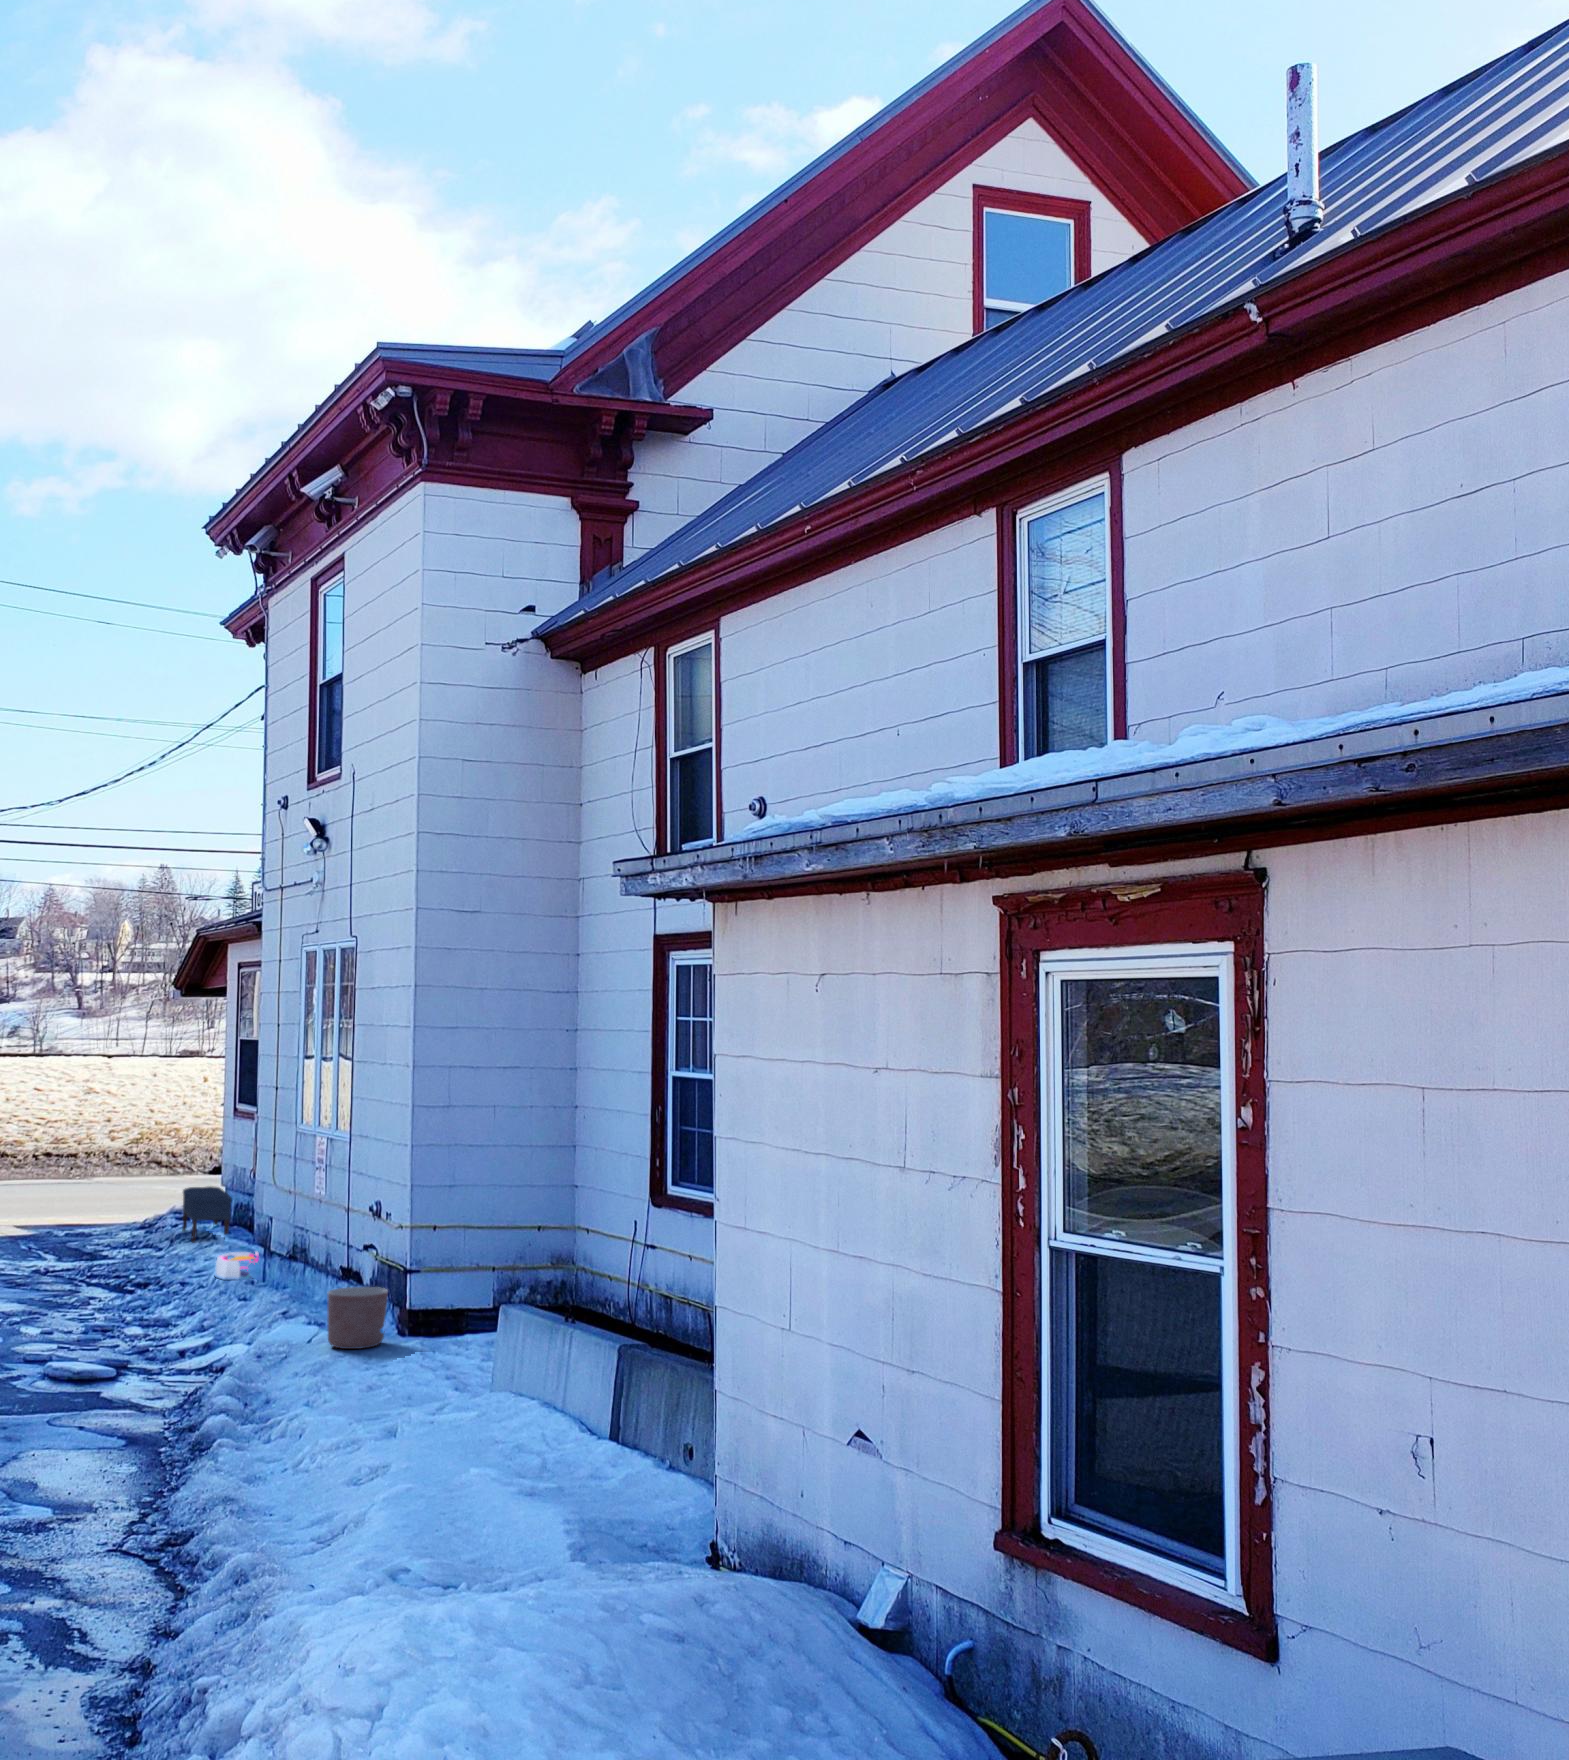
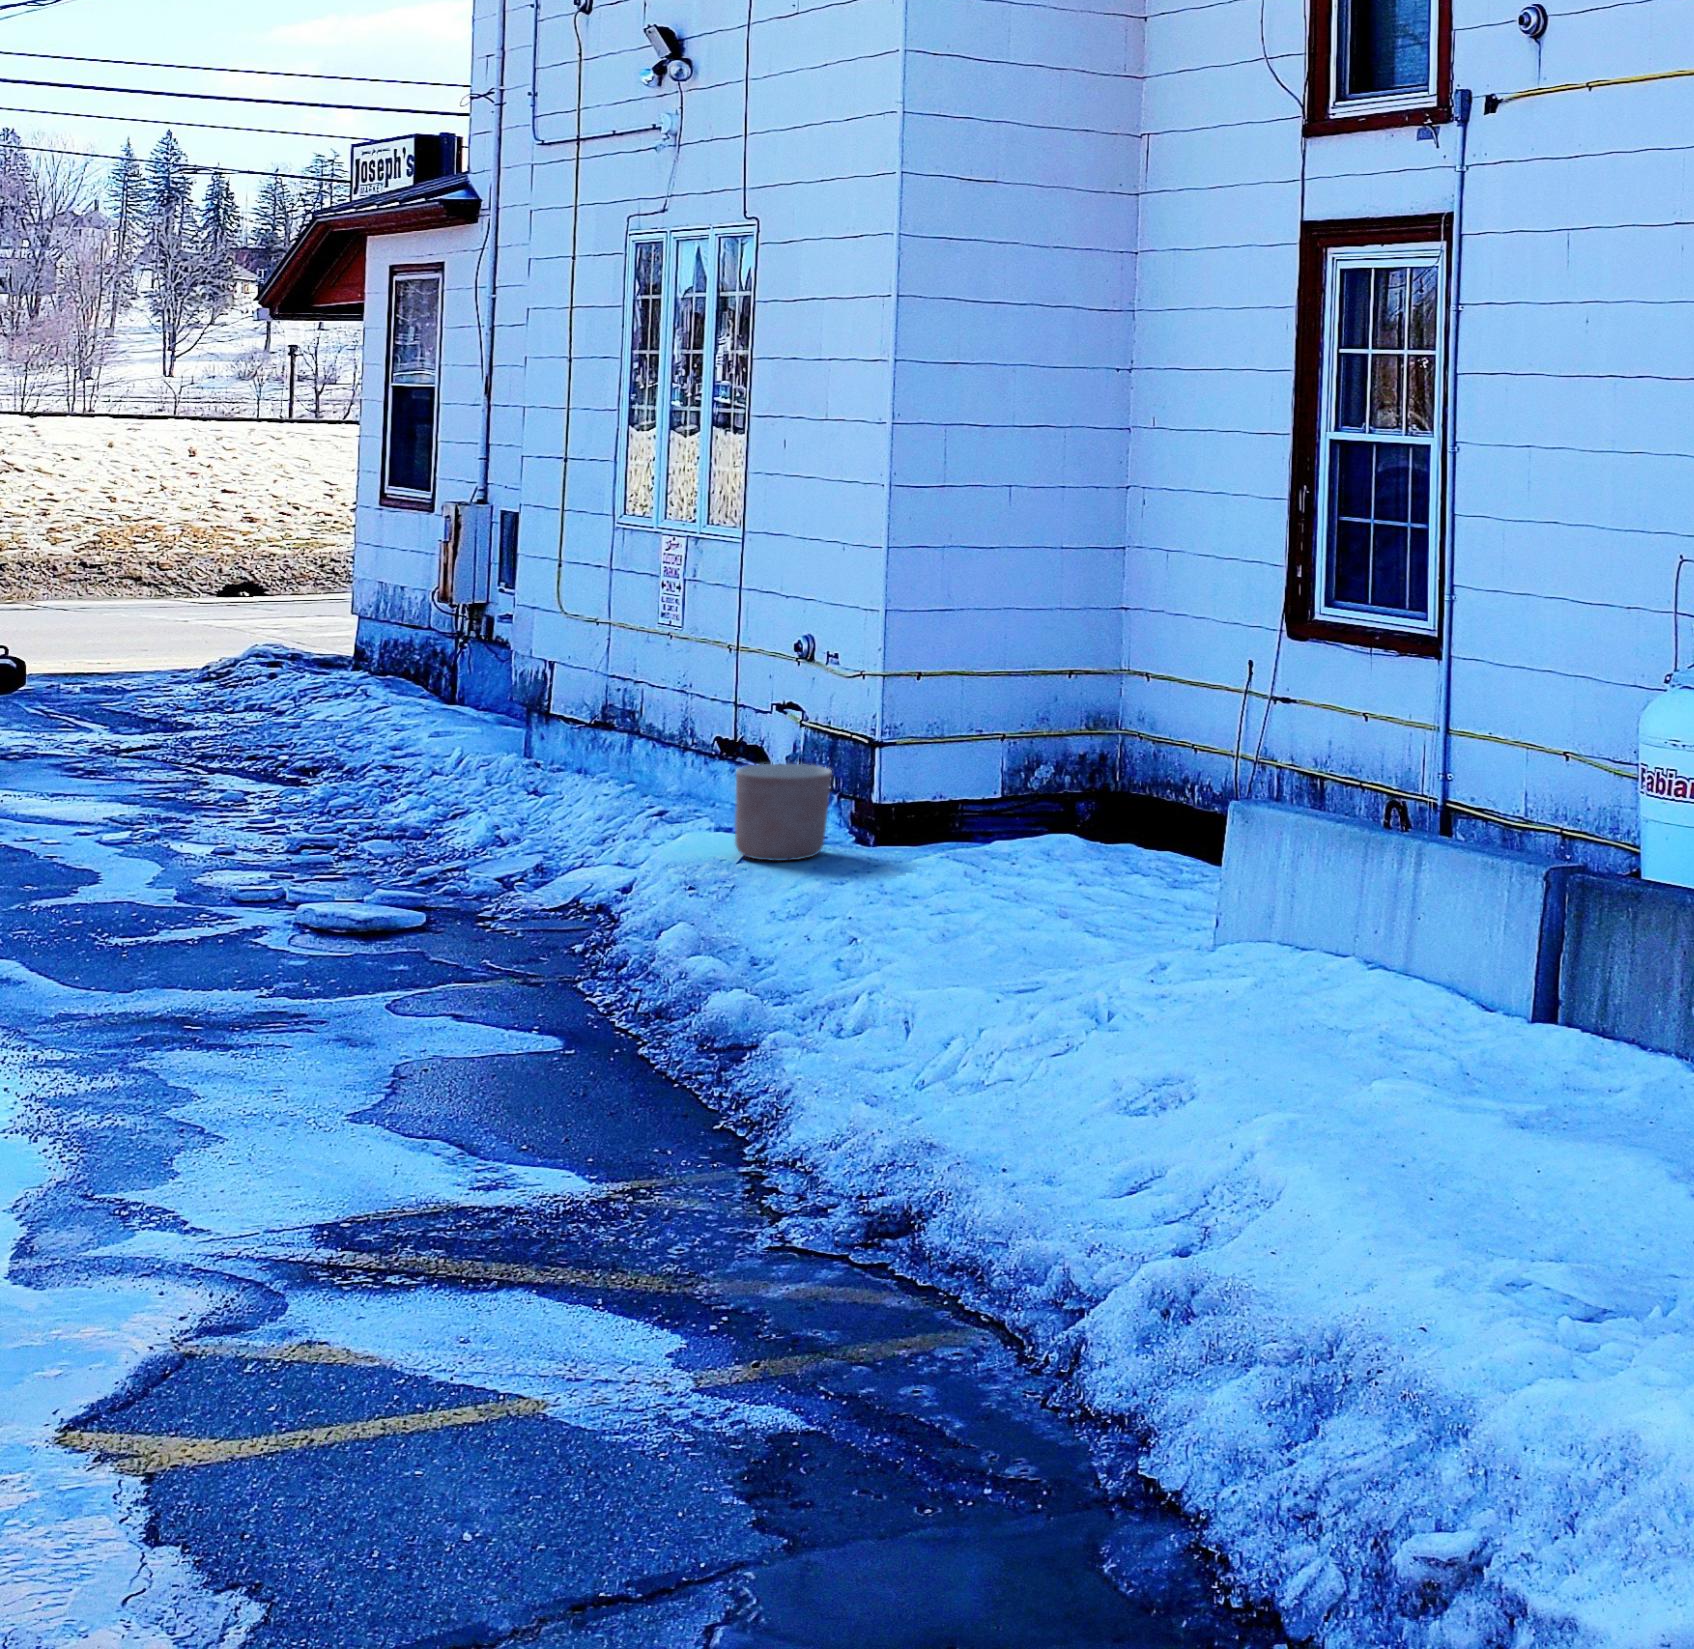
bench: present [182,1186,232,1242] -> none [347,608,441,694]
storage bin: present [214,1252,259,1280] -> none [454,709,535,753]

